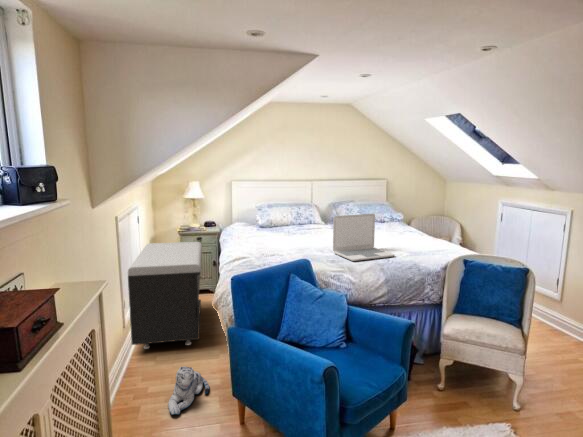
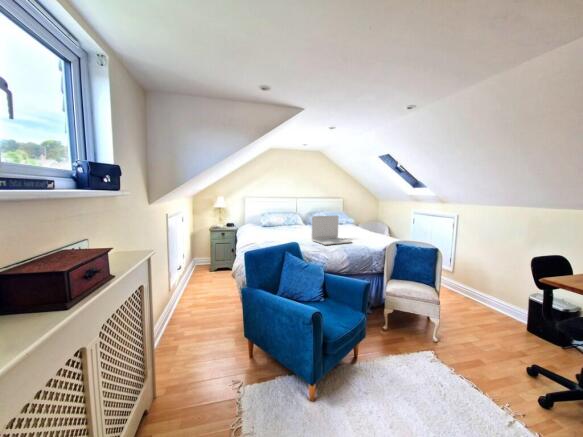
storage bench: present [128,242,202,349] -> none [174,235,225,306]
plush toy: present [168,366,209,415] -> none [199,316,229,350]

